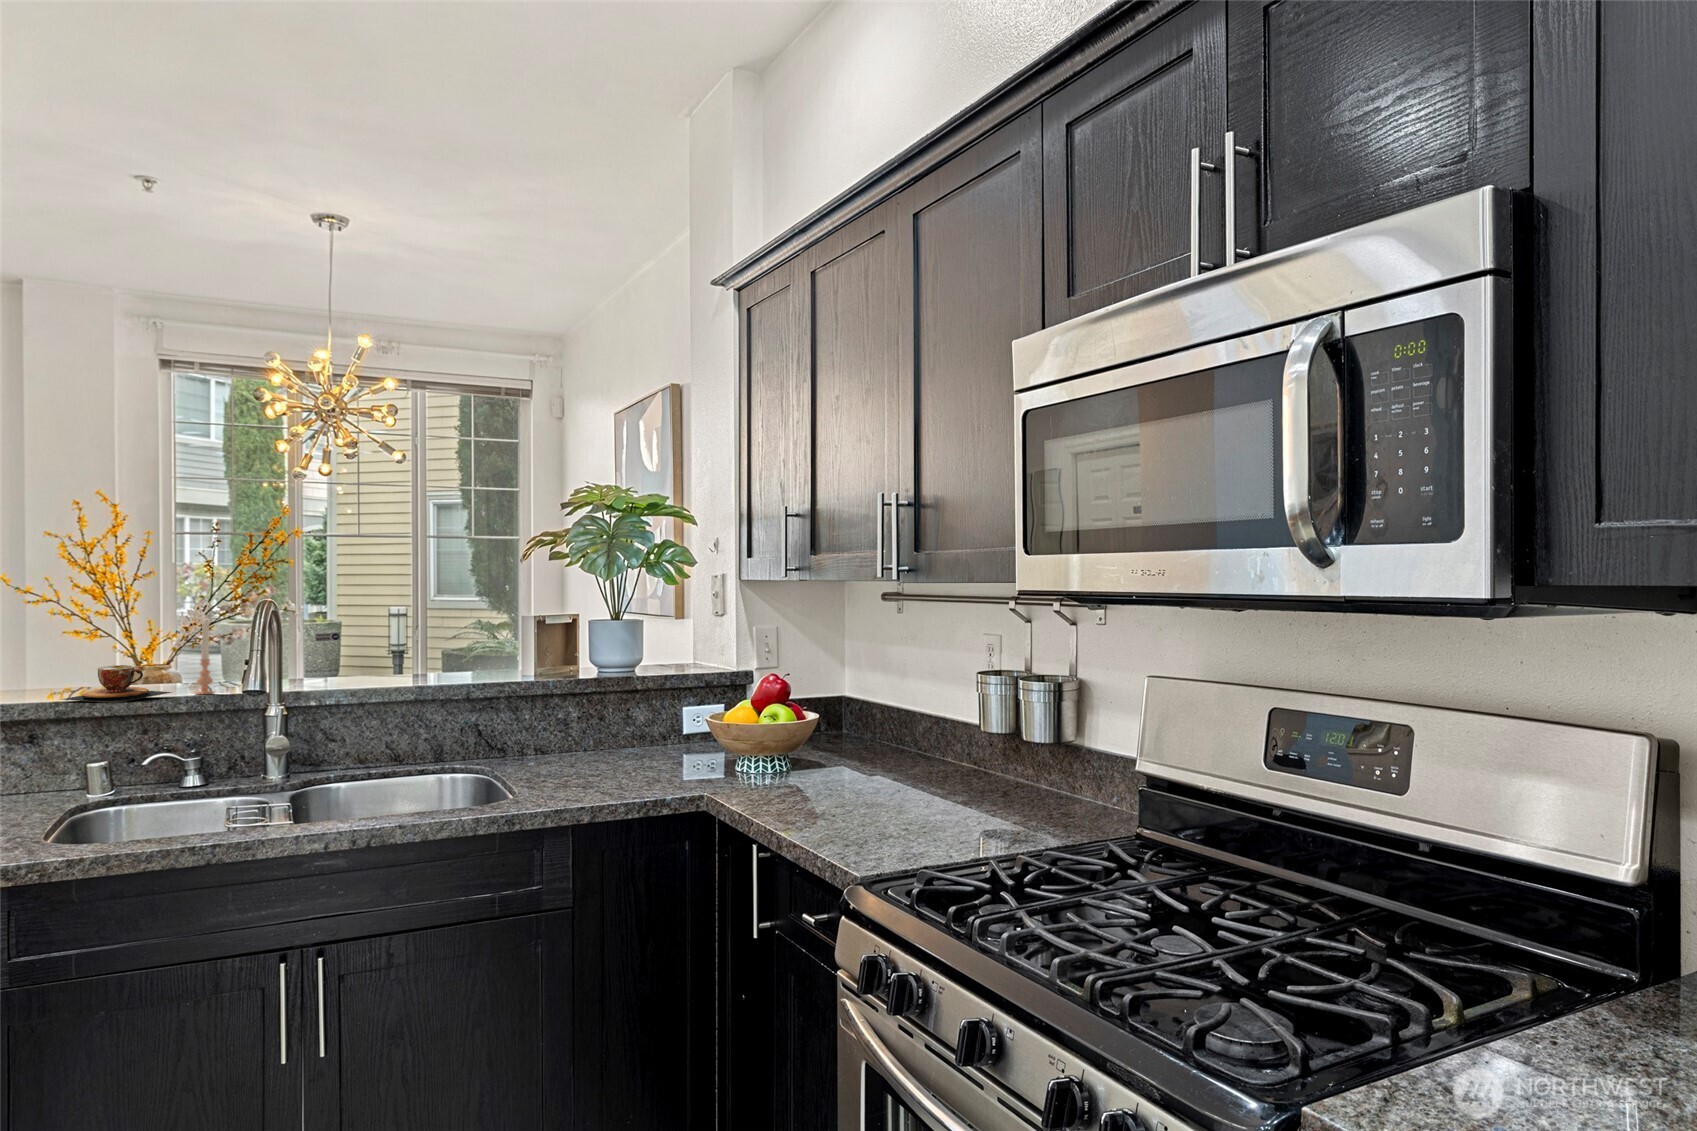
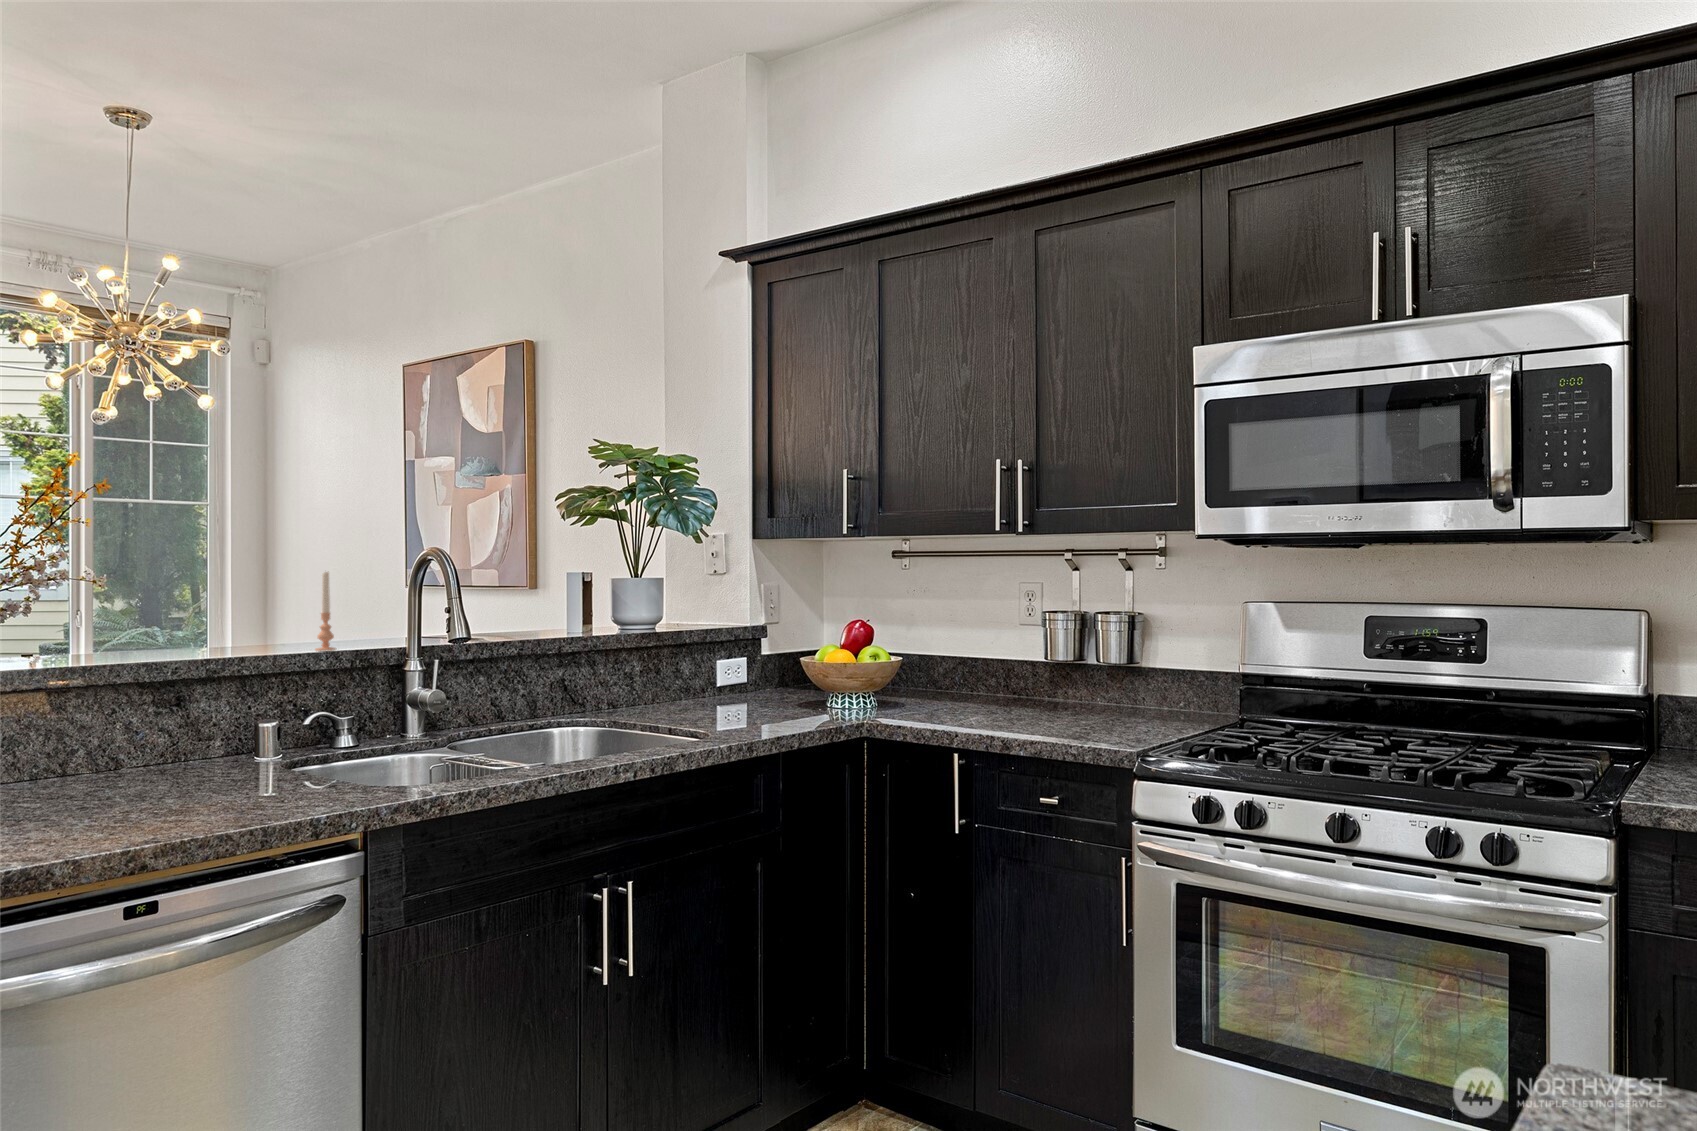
teacup: present [62,665,172,703] -> none [223,618,318,656]

